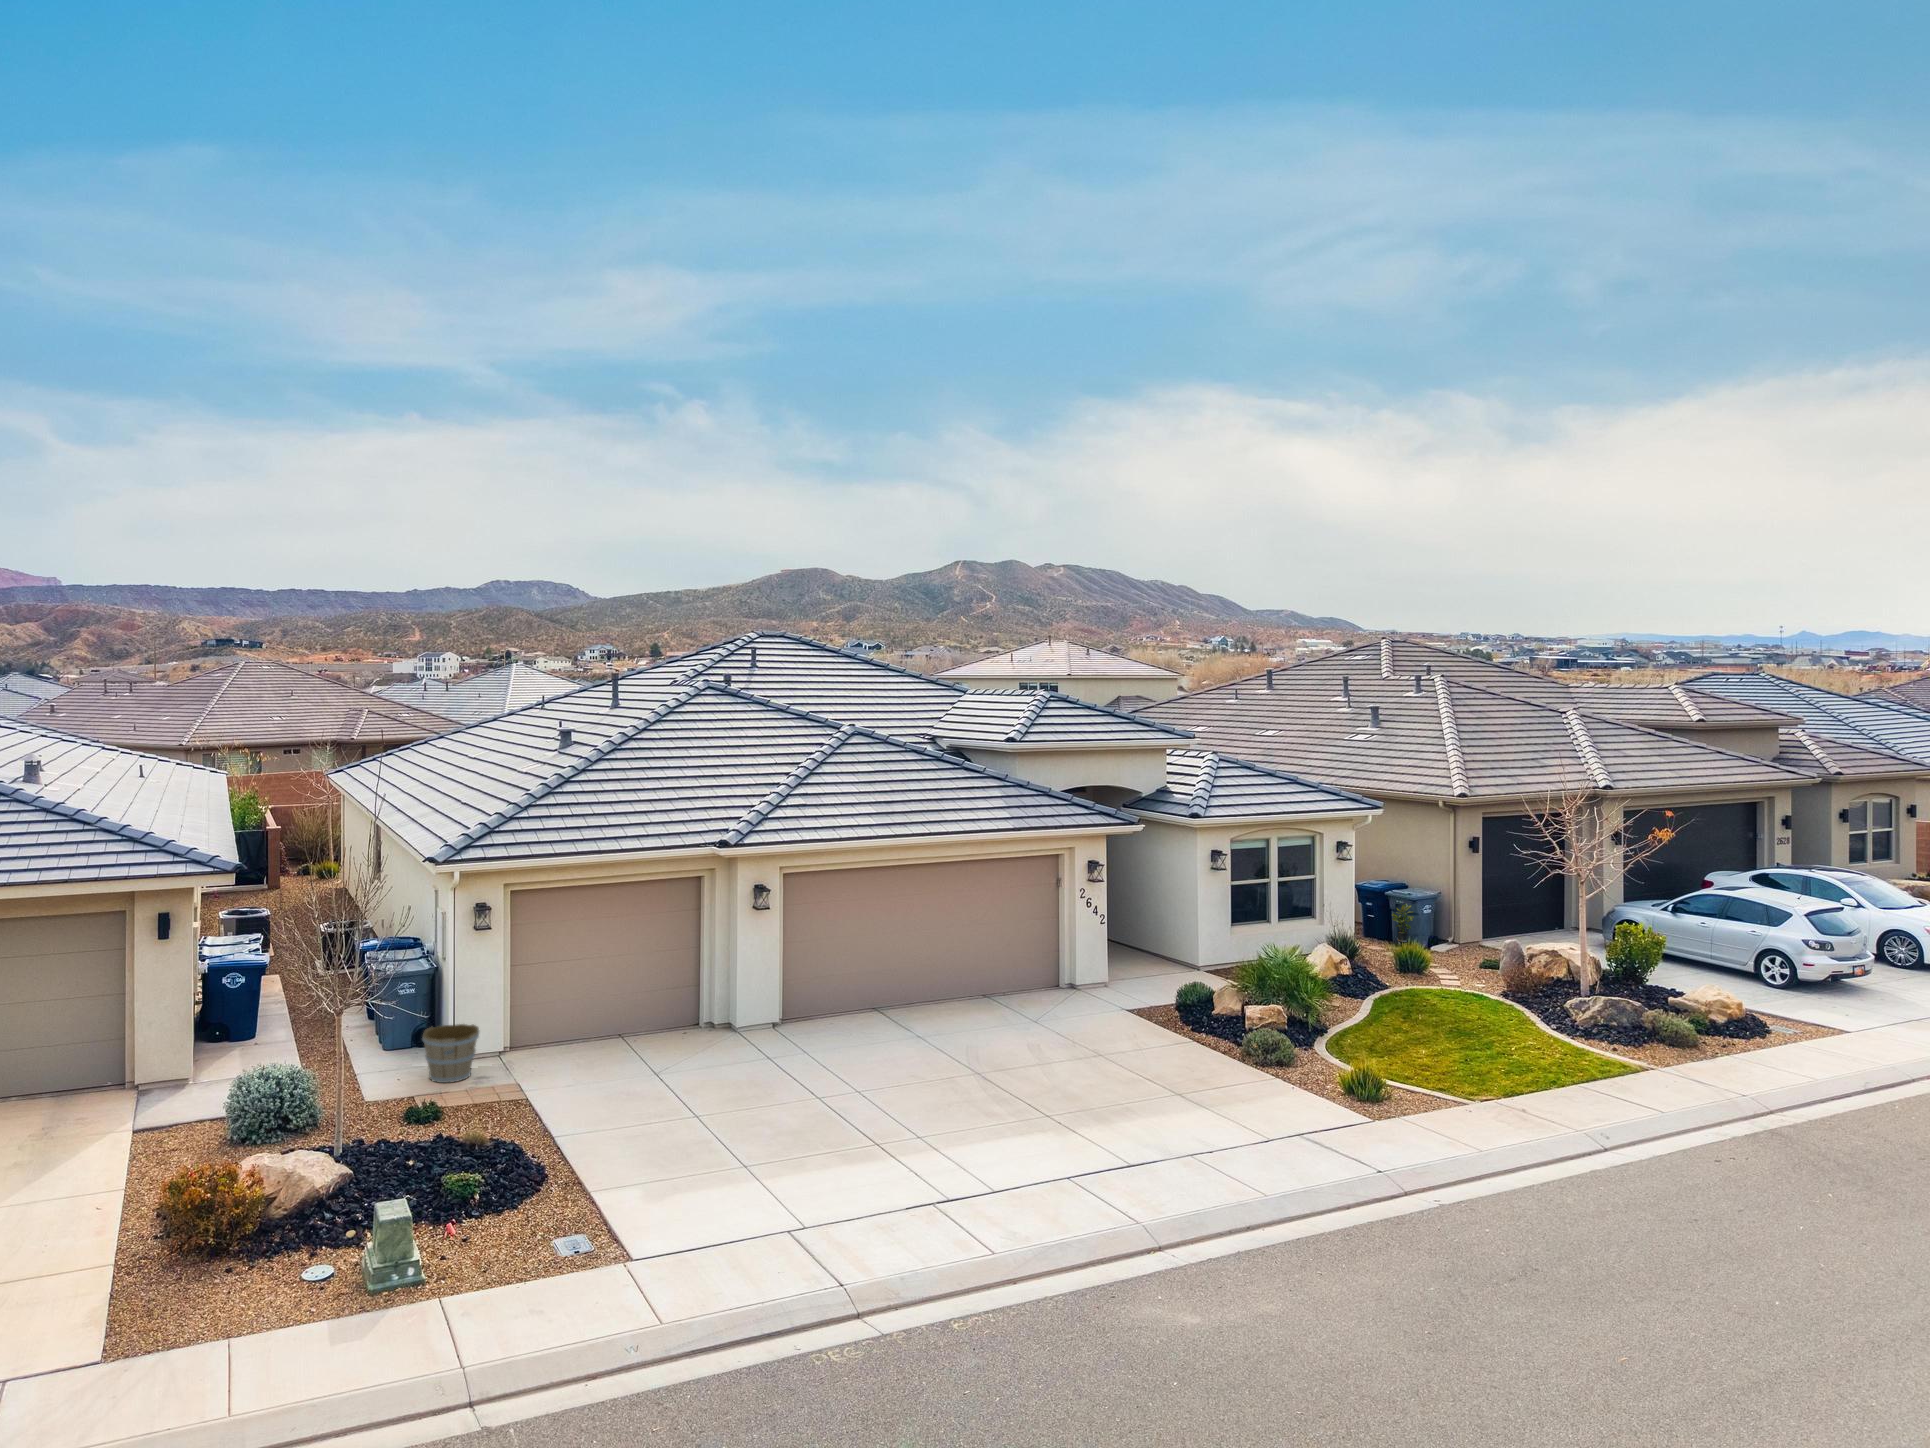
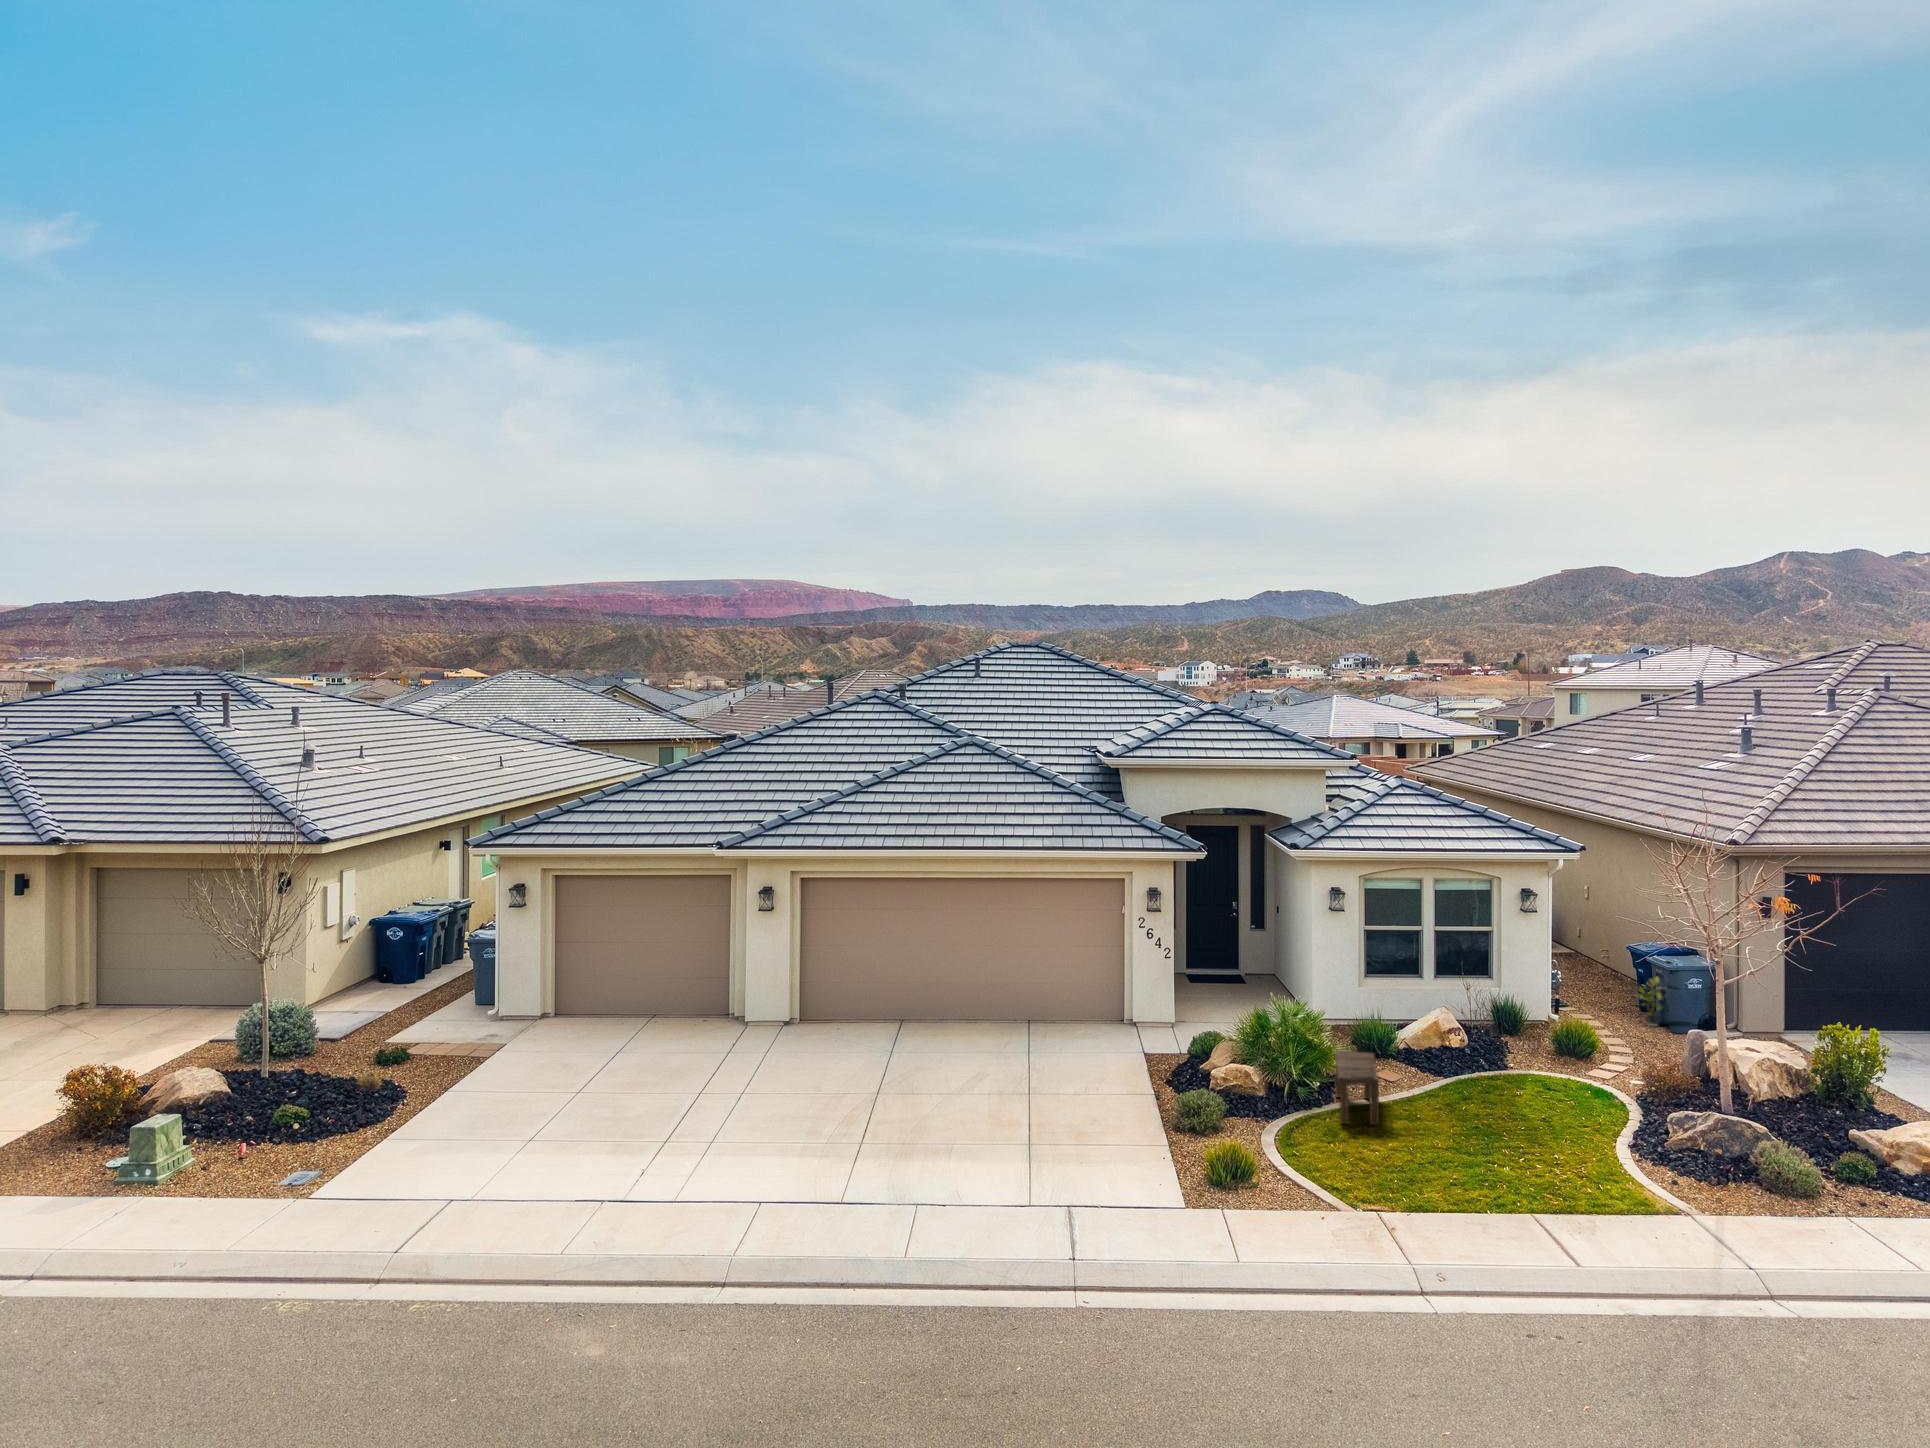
bench: none [1323,984,1393,1043] -> present [1335,1051,1379,1125]
wooden bucket: present [422,1024,479,1083] -> none [460,982,509,1028]

